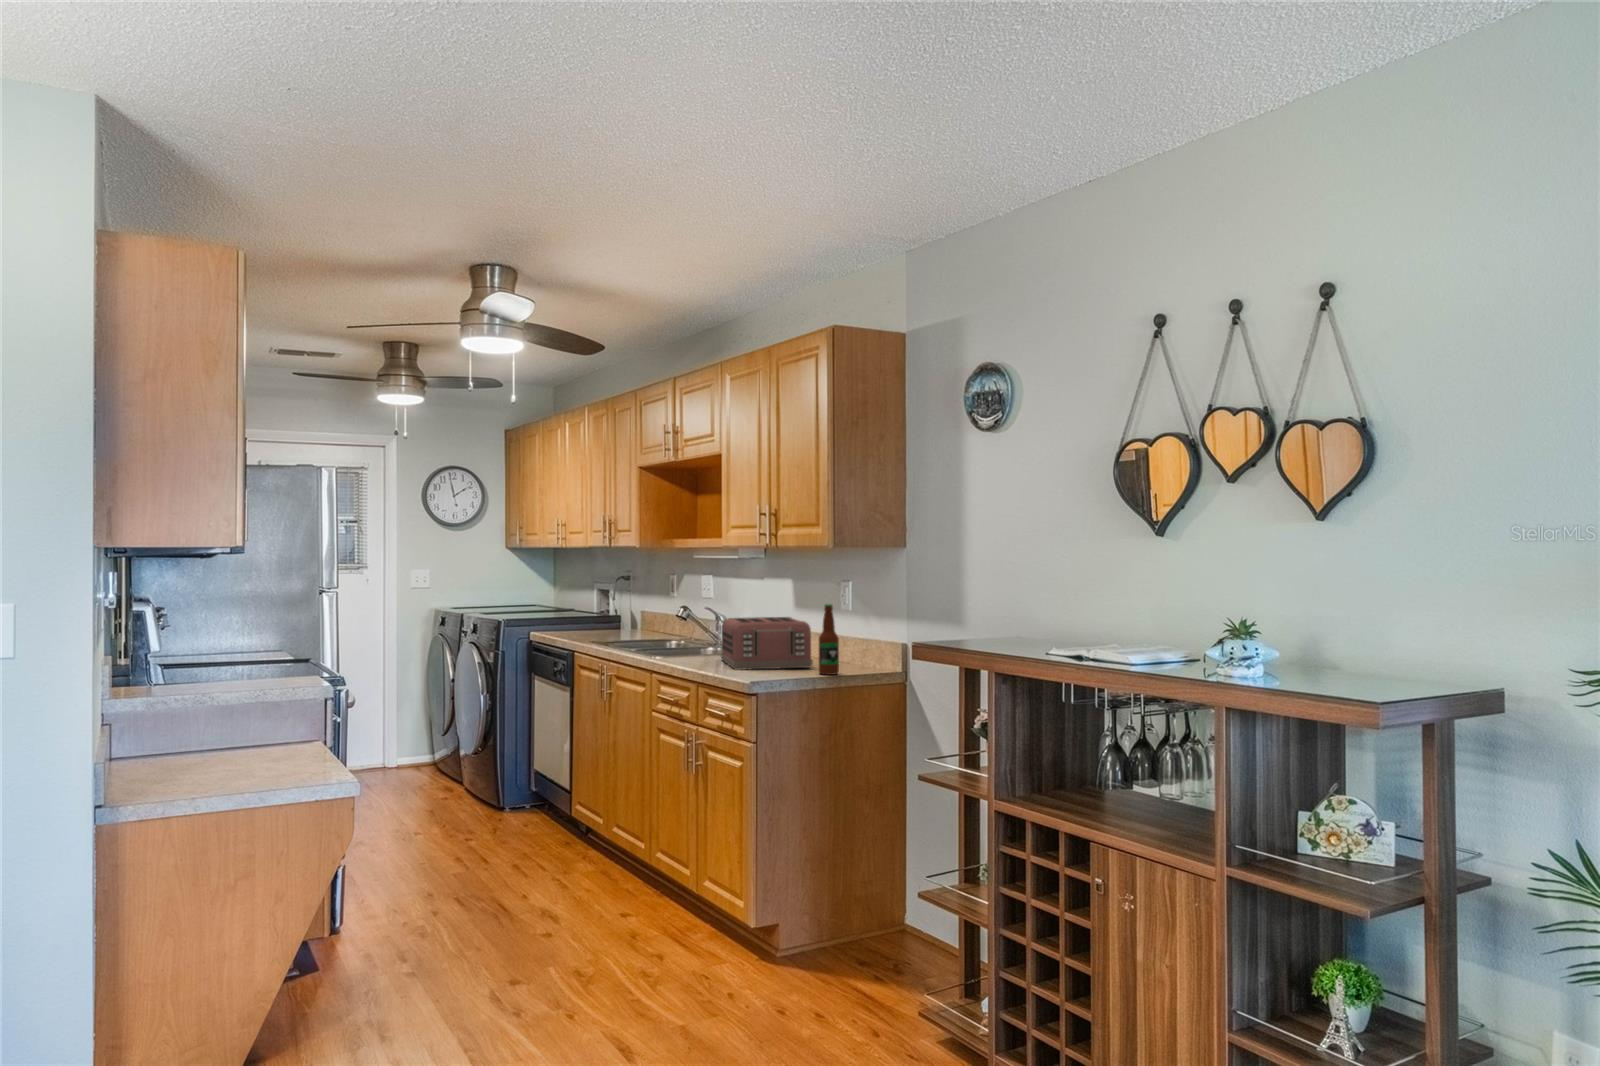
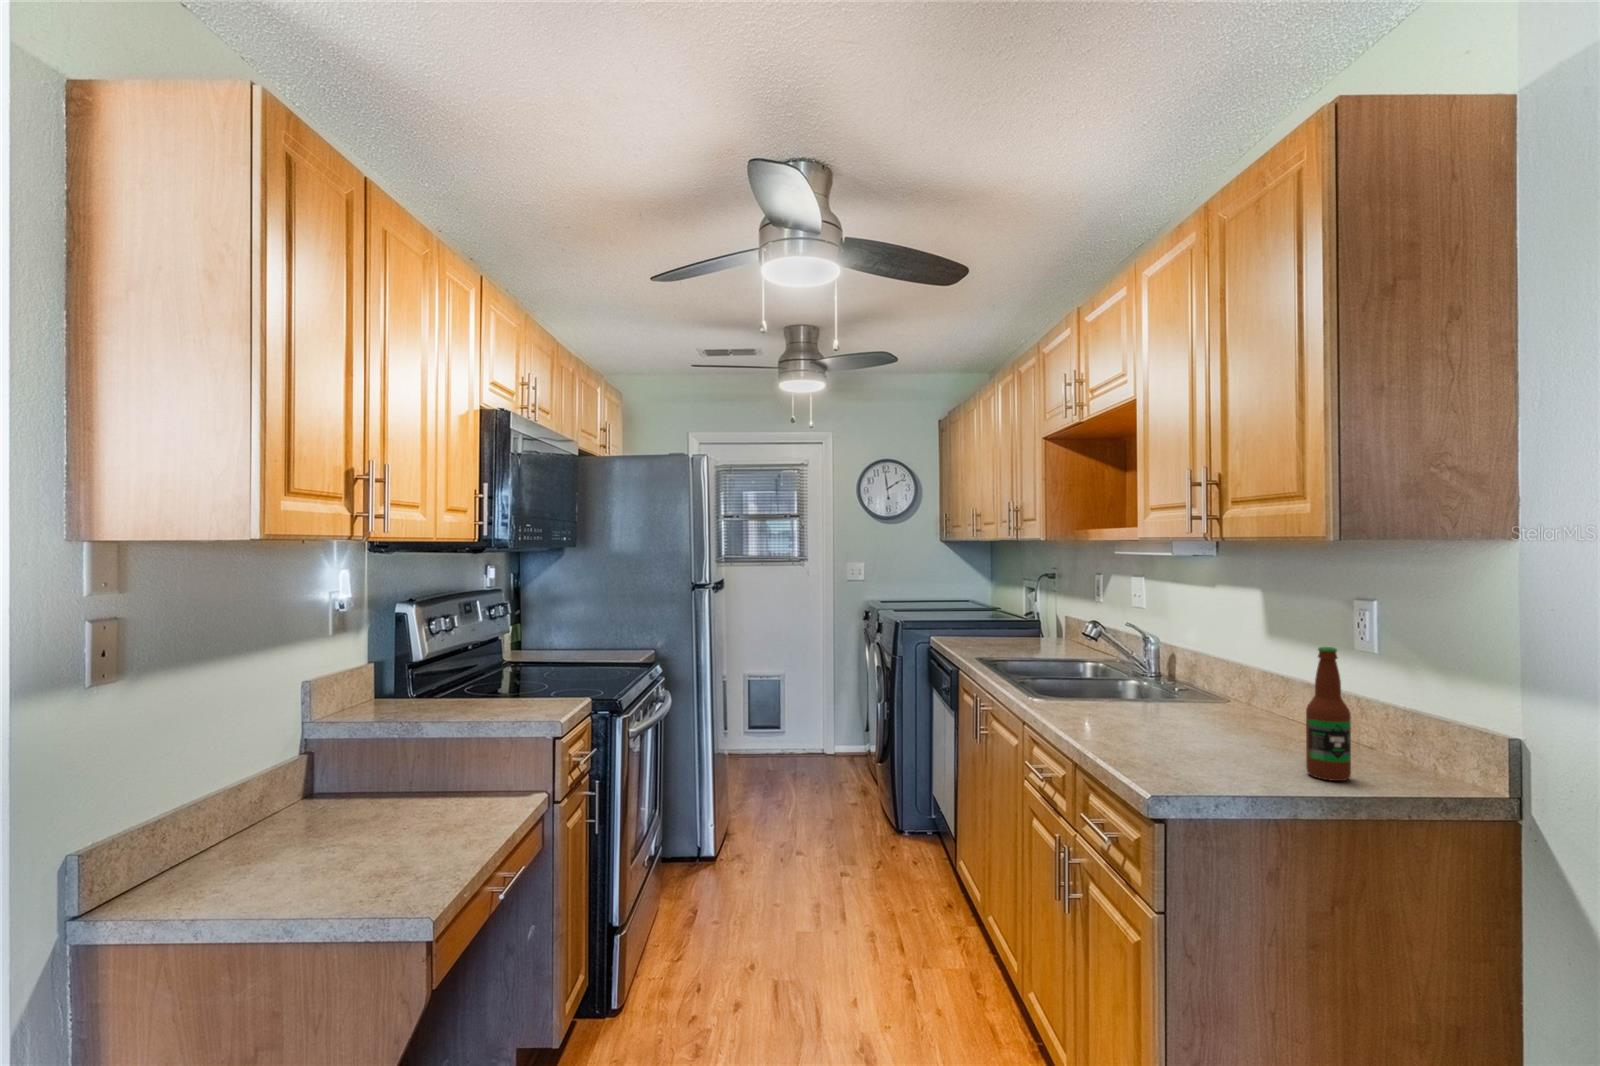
toaster: present [721,617,813,670] -> none [1133,650,1296,753]

